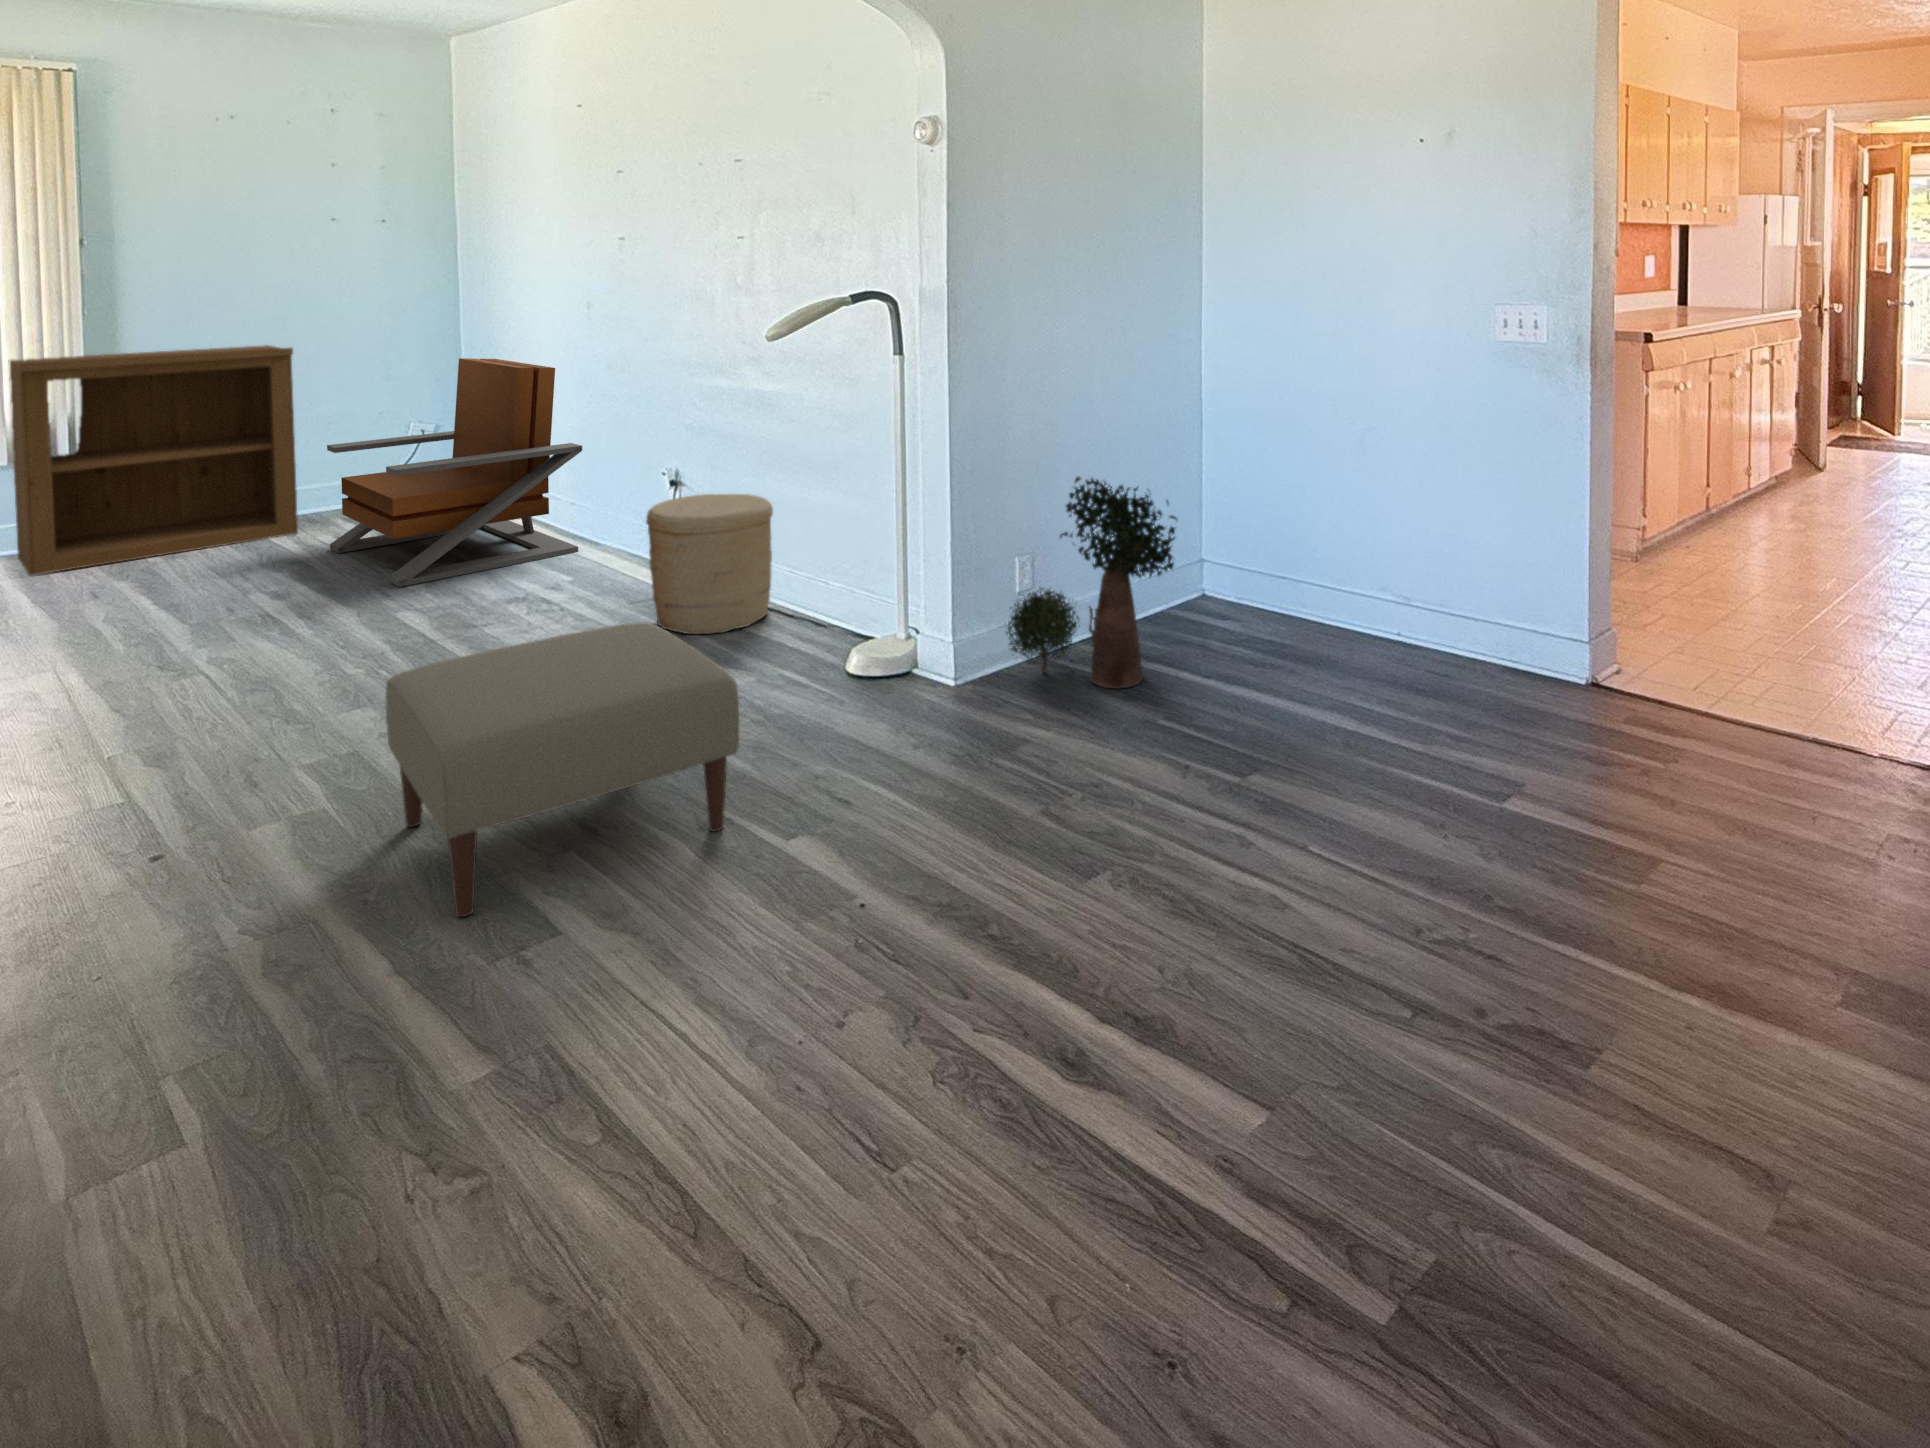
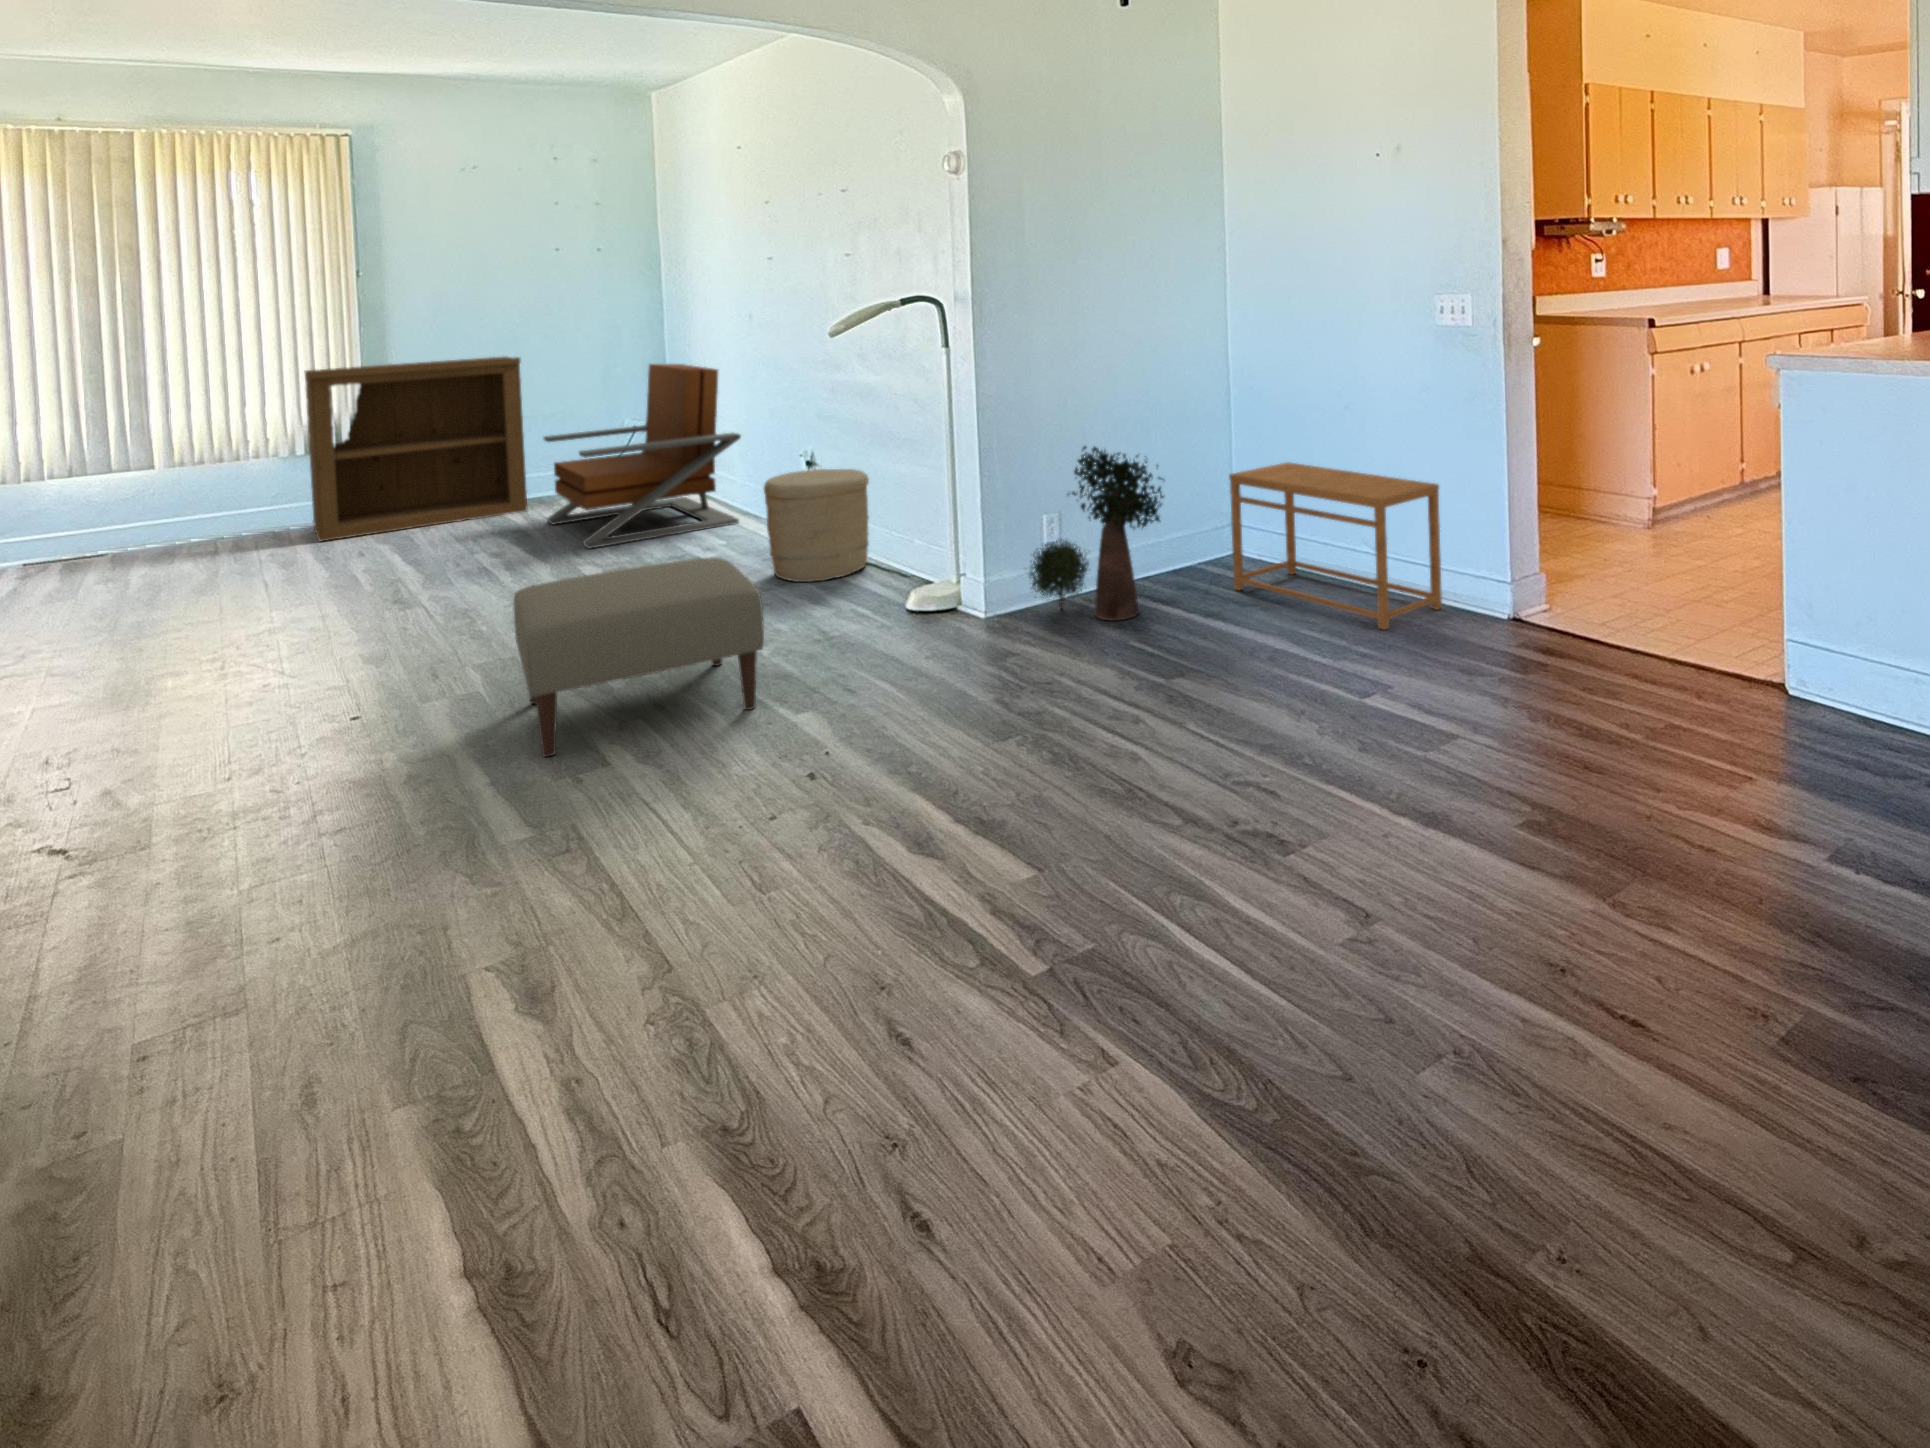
side table: none [1235,493,1499,700] -> present [1229,462,1442,630]

